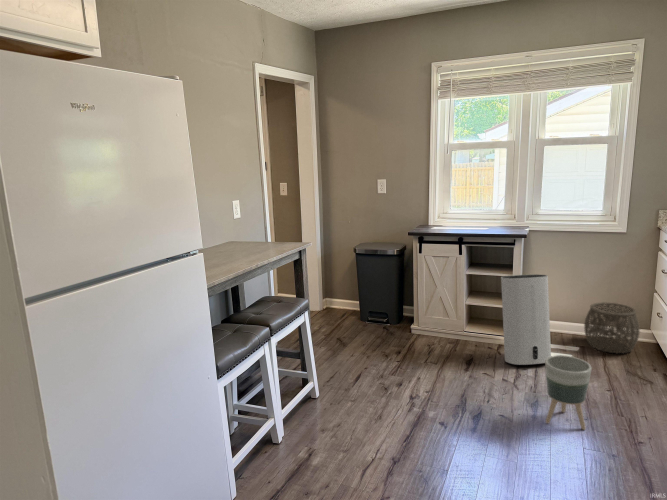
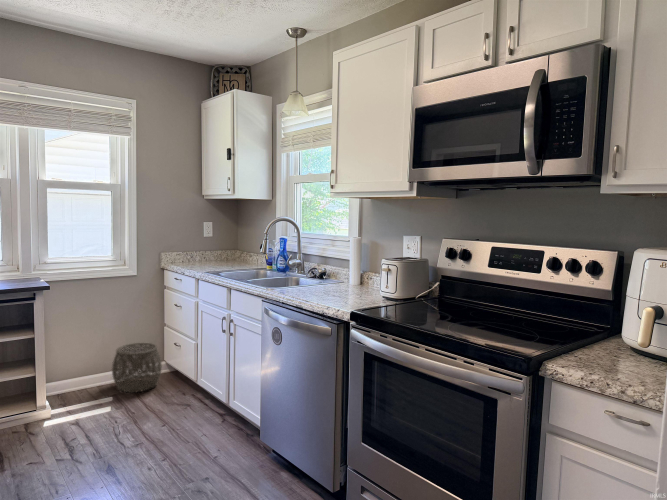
air purifier: present [501,274,551,365] -> none [29,327,97,440]
planter: present [545,355,592,430] -> none [123,400,169,481]

